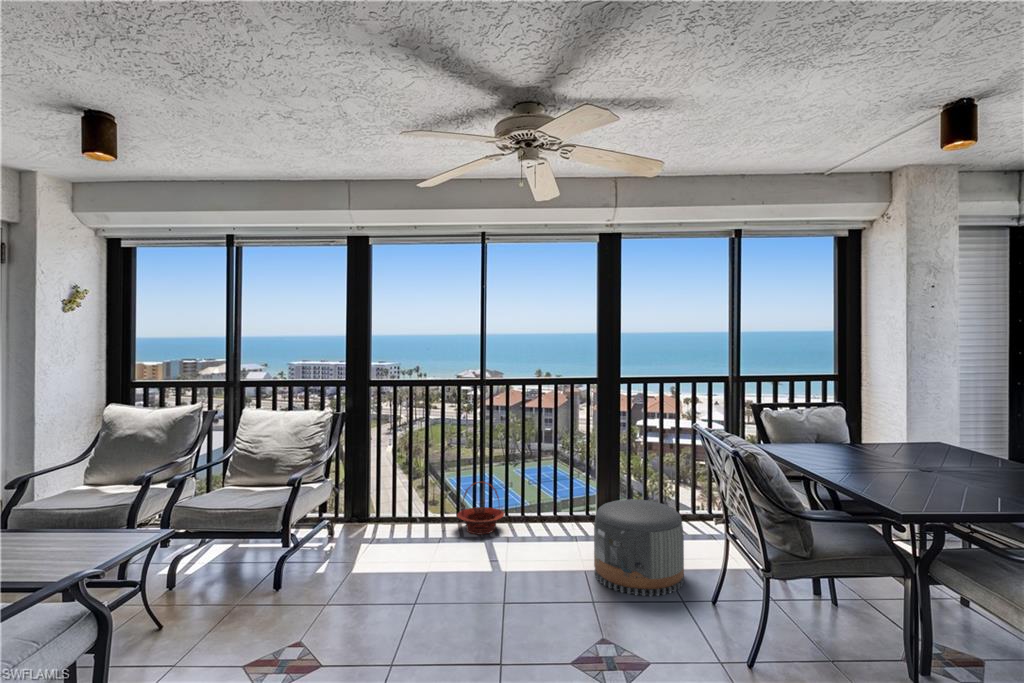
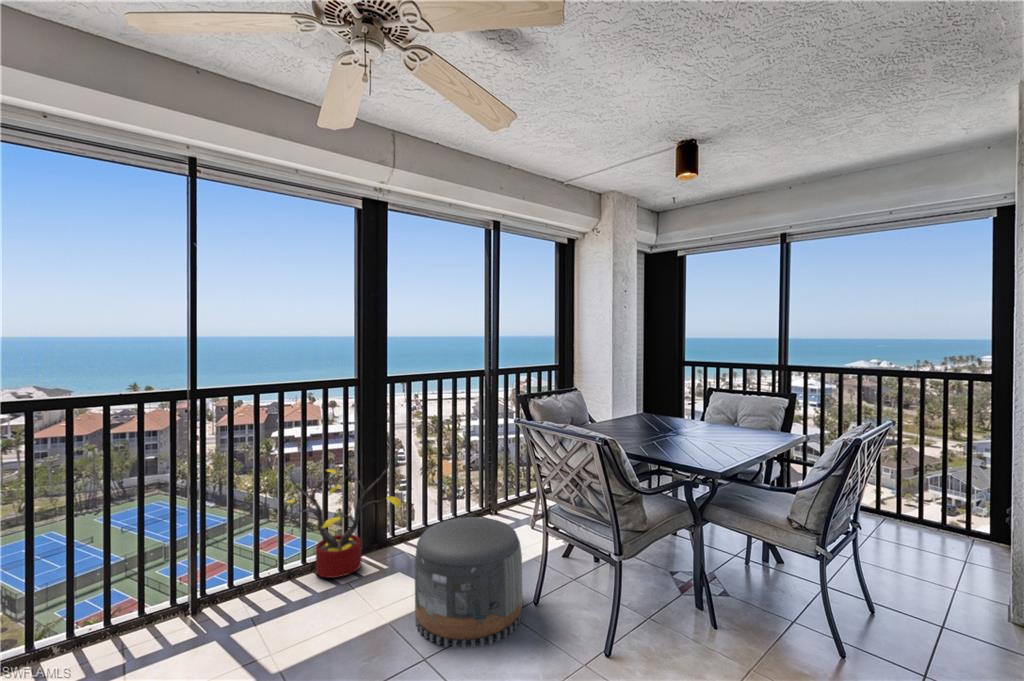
decorative plant: none [545,441,620,530] -> present [288,460,401,578]
basket: present [457,482,504,535] -> none [148,549,240,640]

